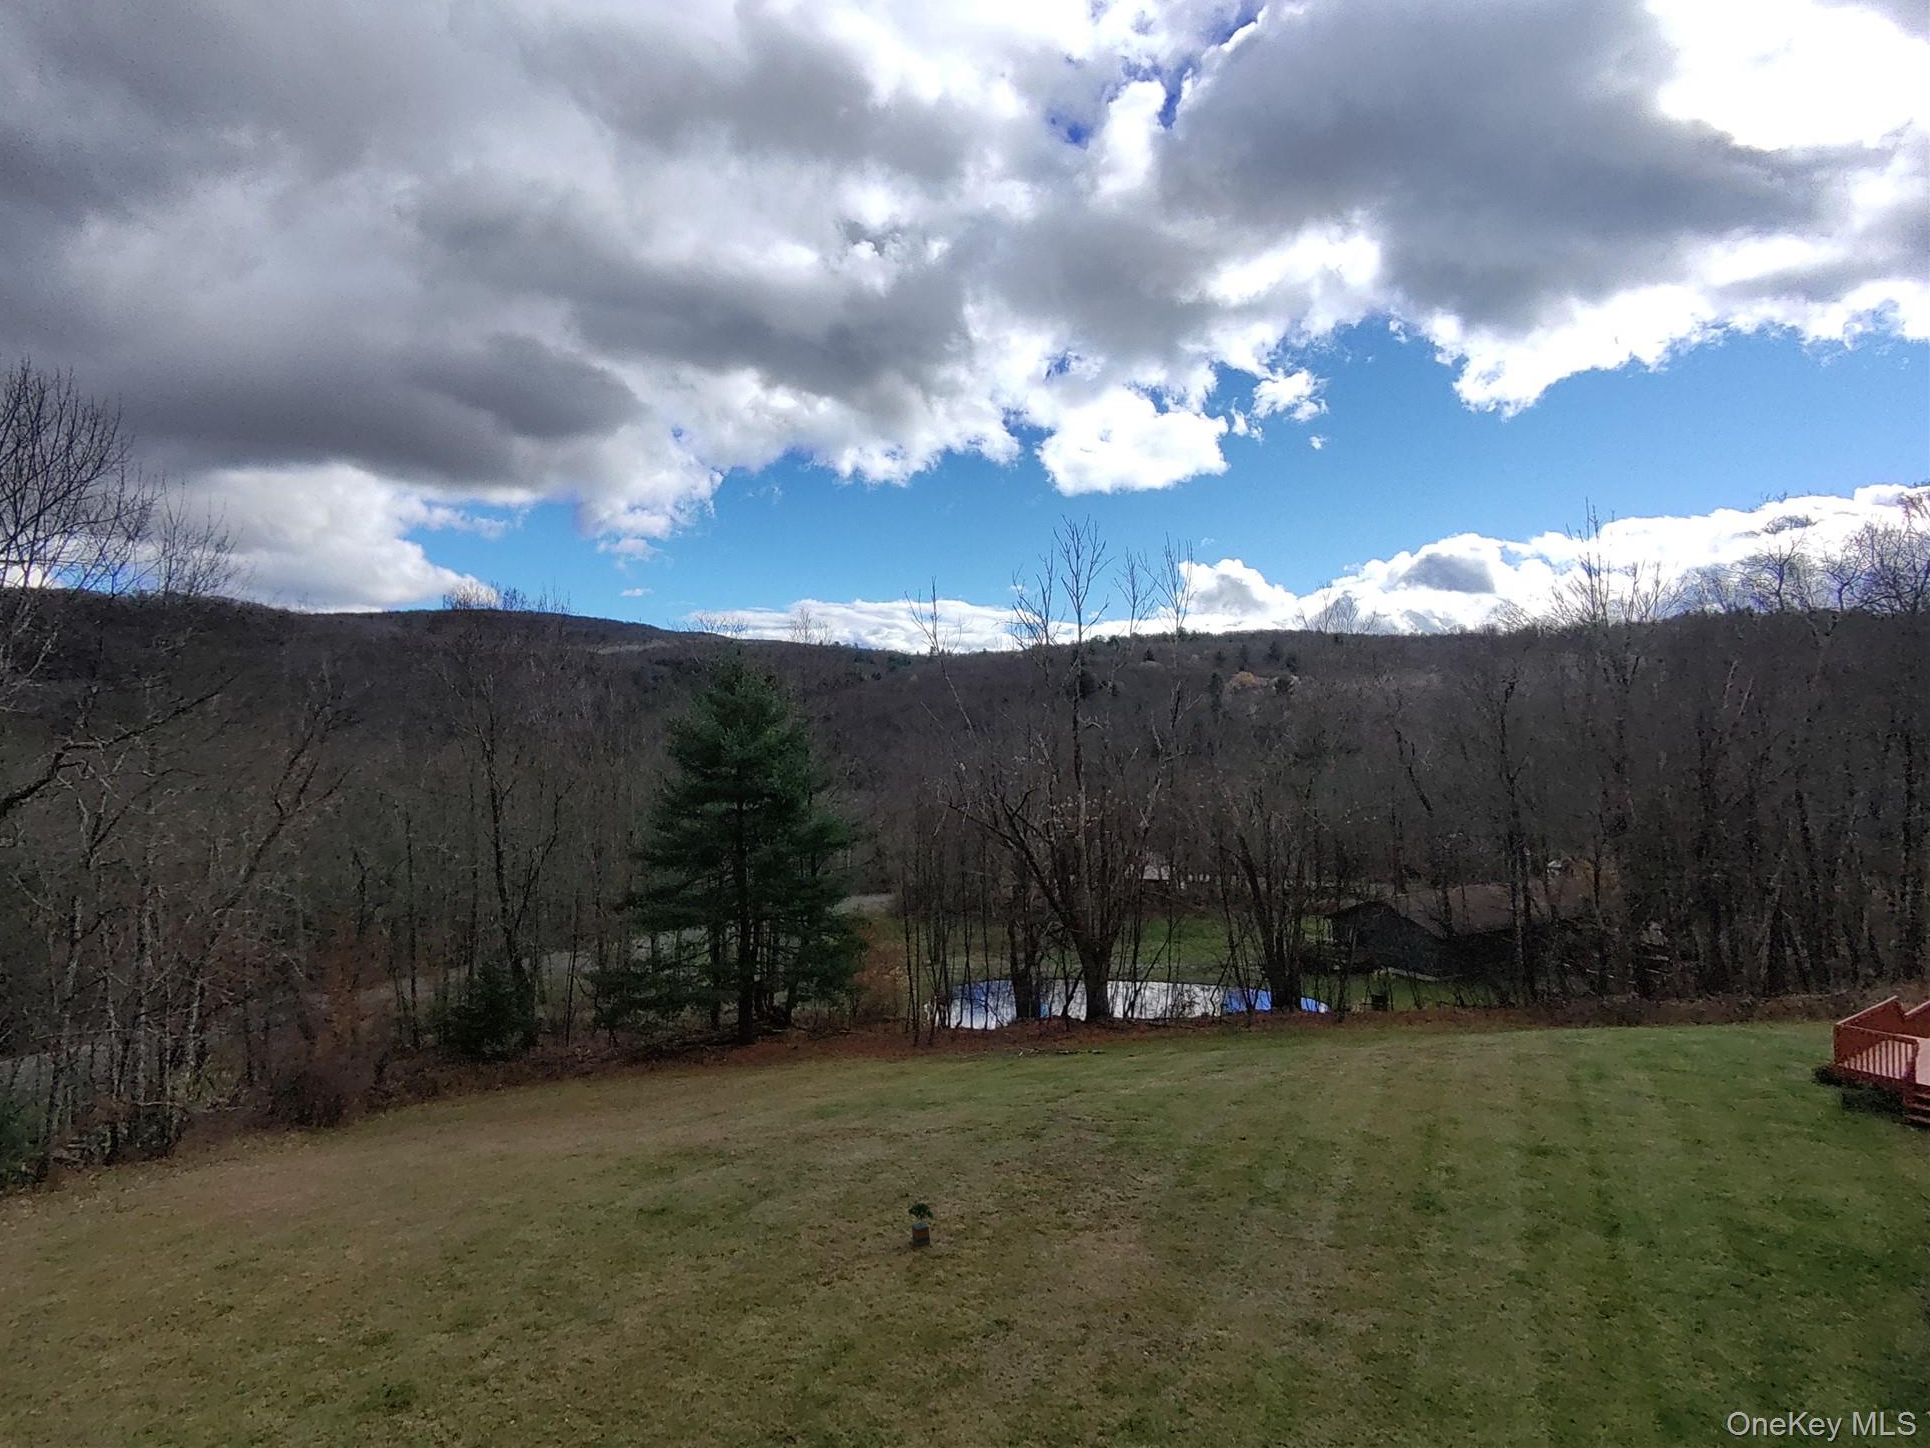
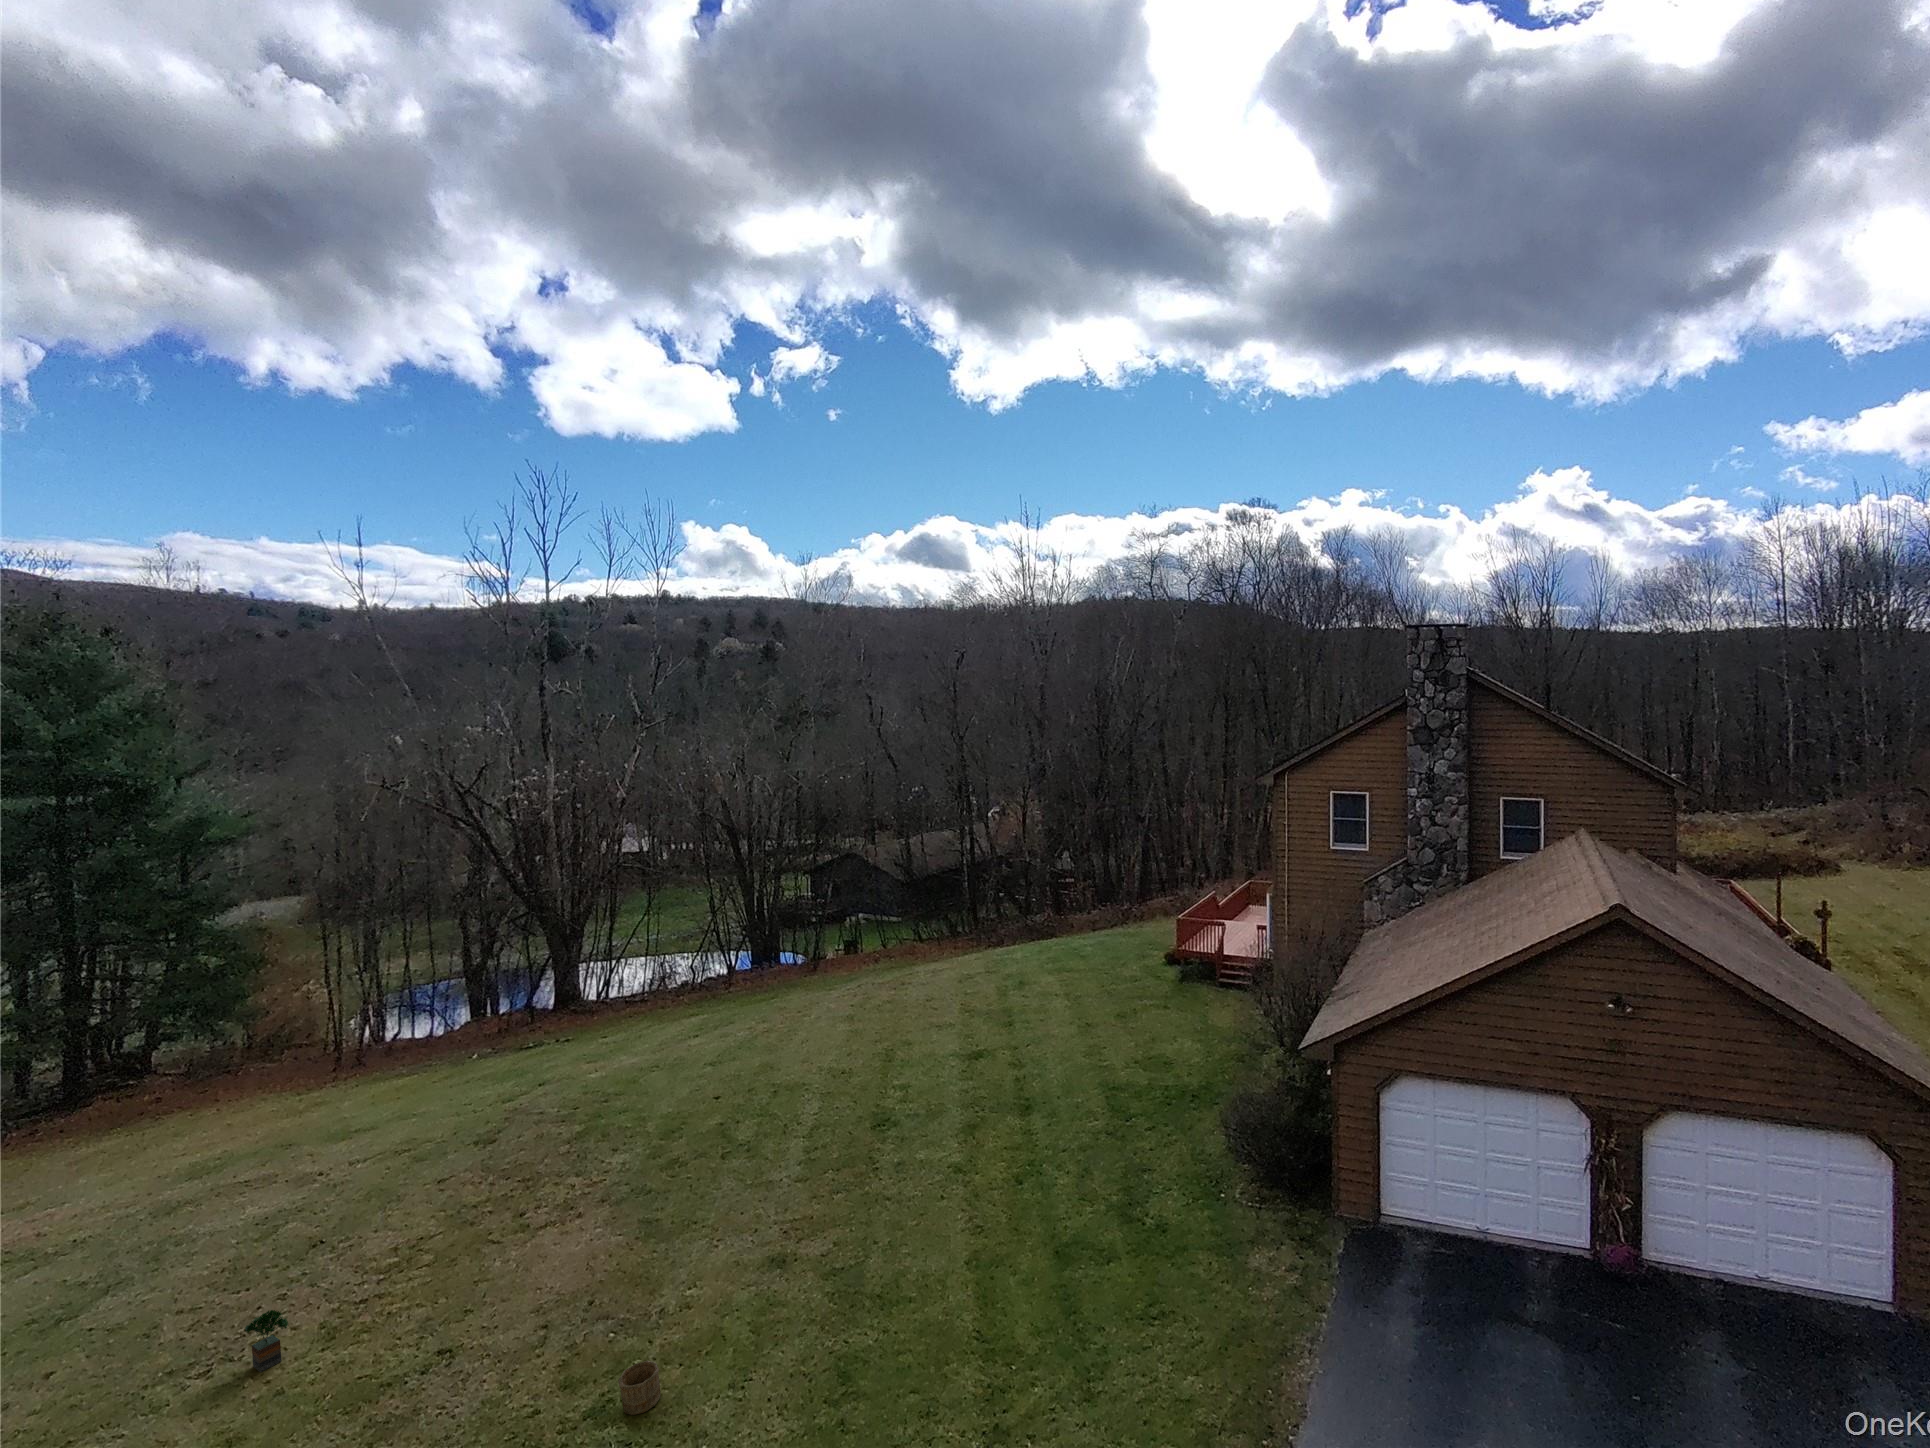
wooden bucket: none [1179,1325,1215,1368] -> present [618,1361,661,1415]

